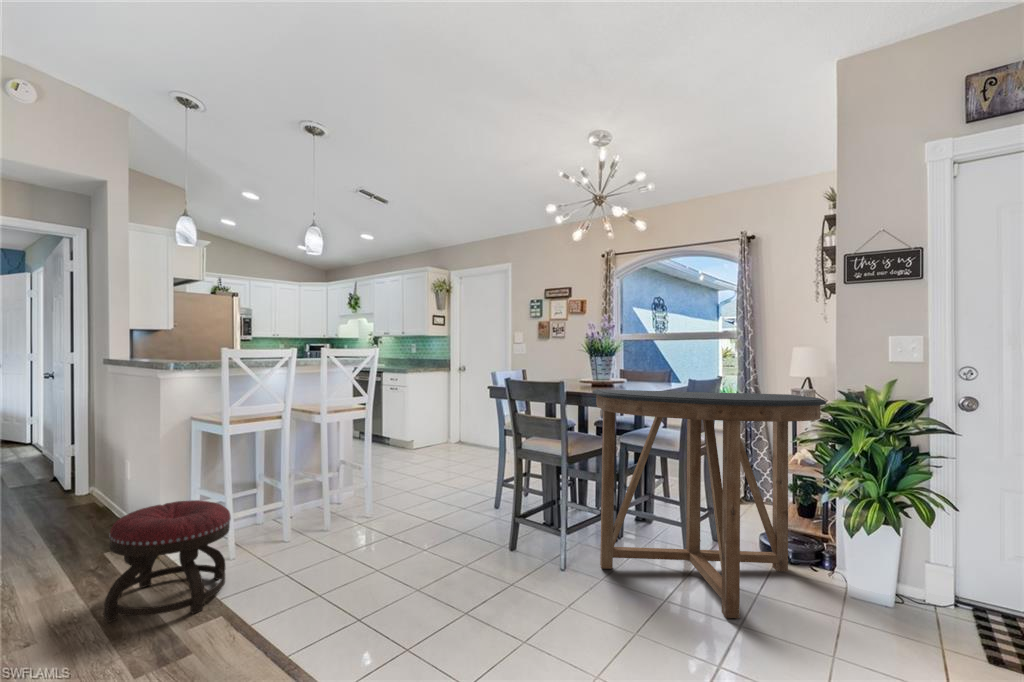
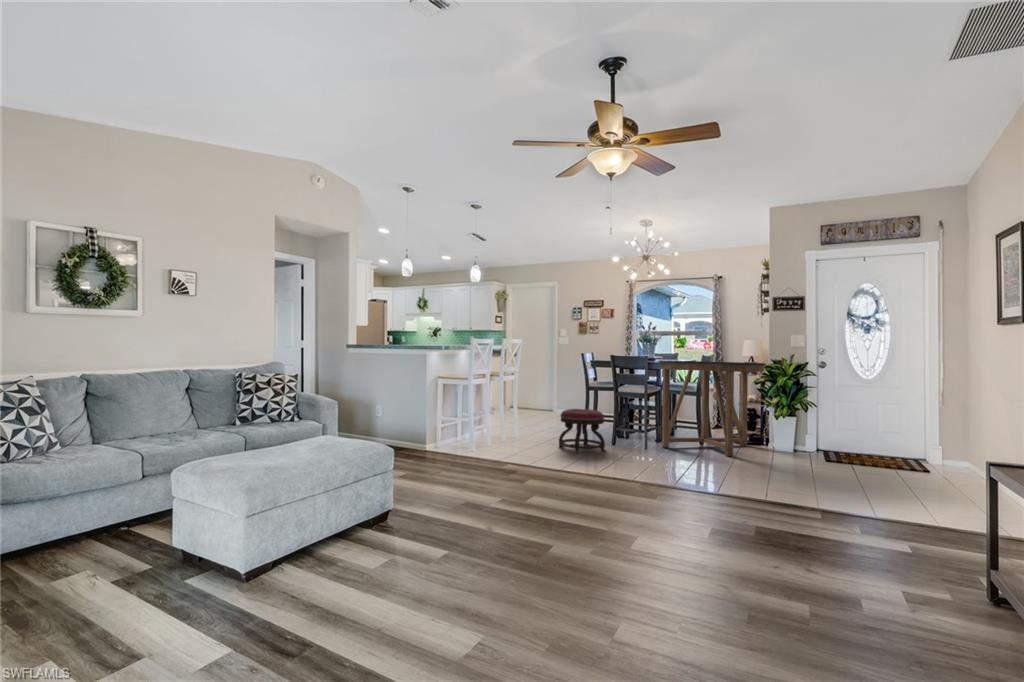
ottoman: present [104,500,231,622] -> present [559,409,605,452]

